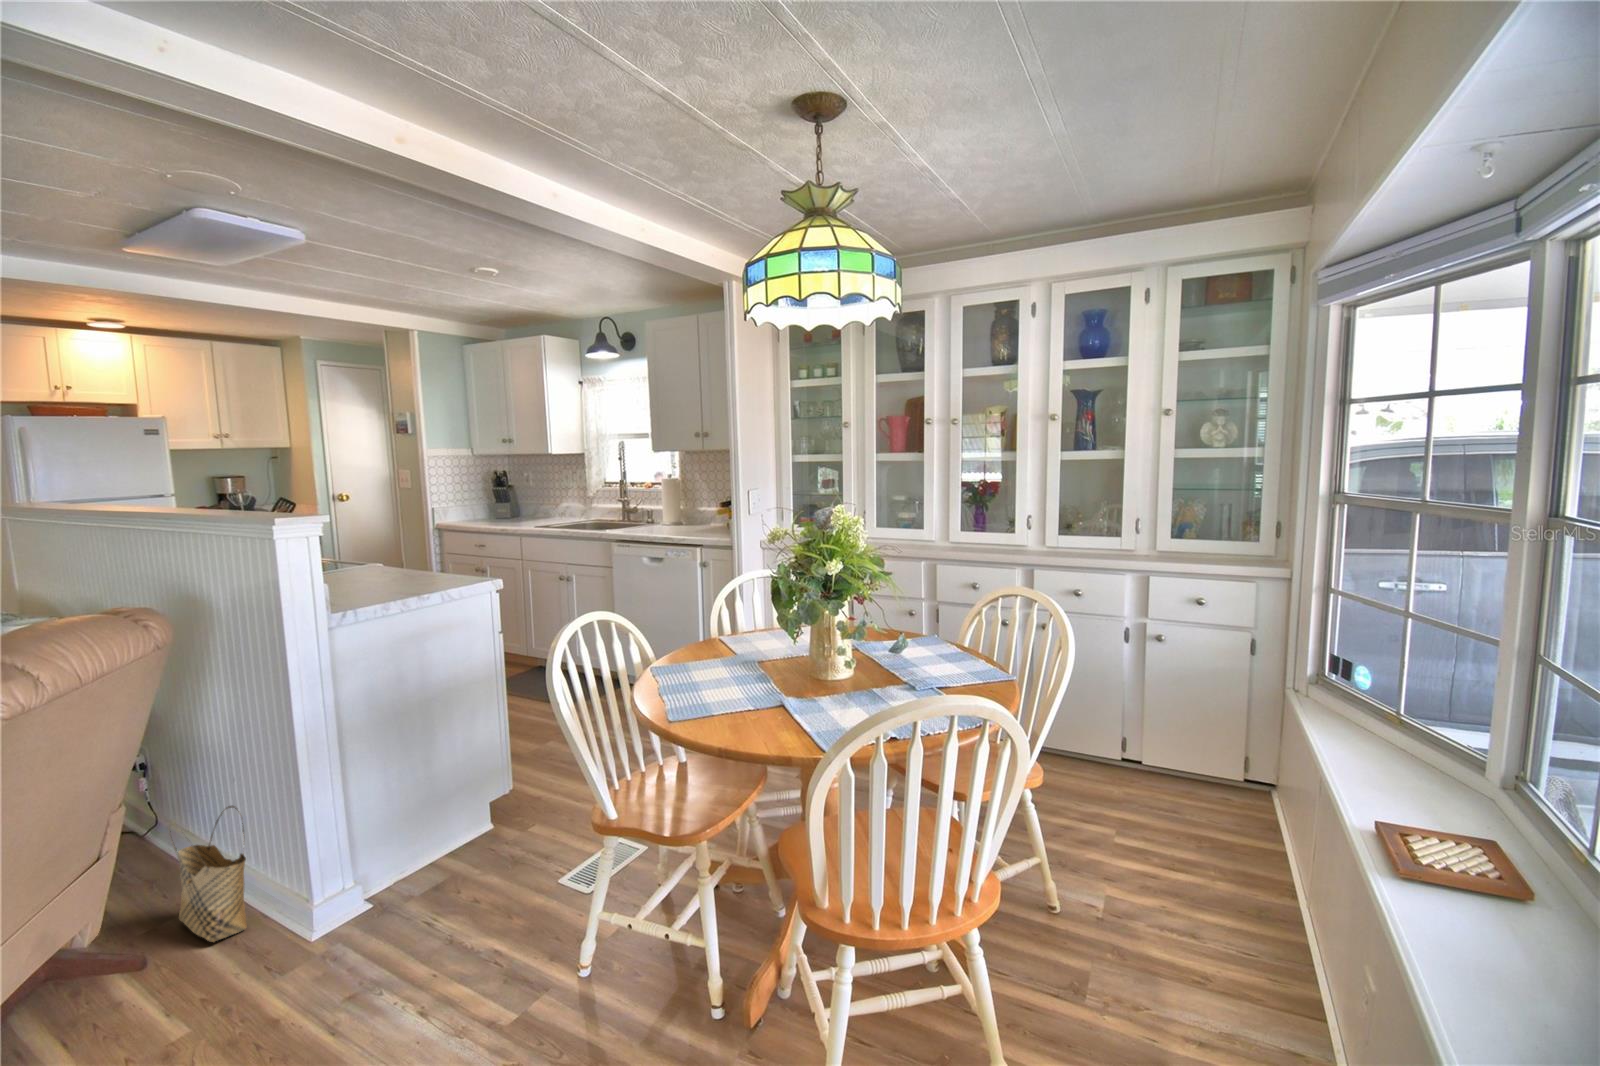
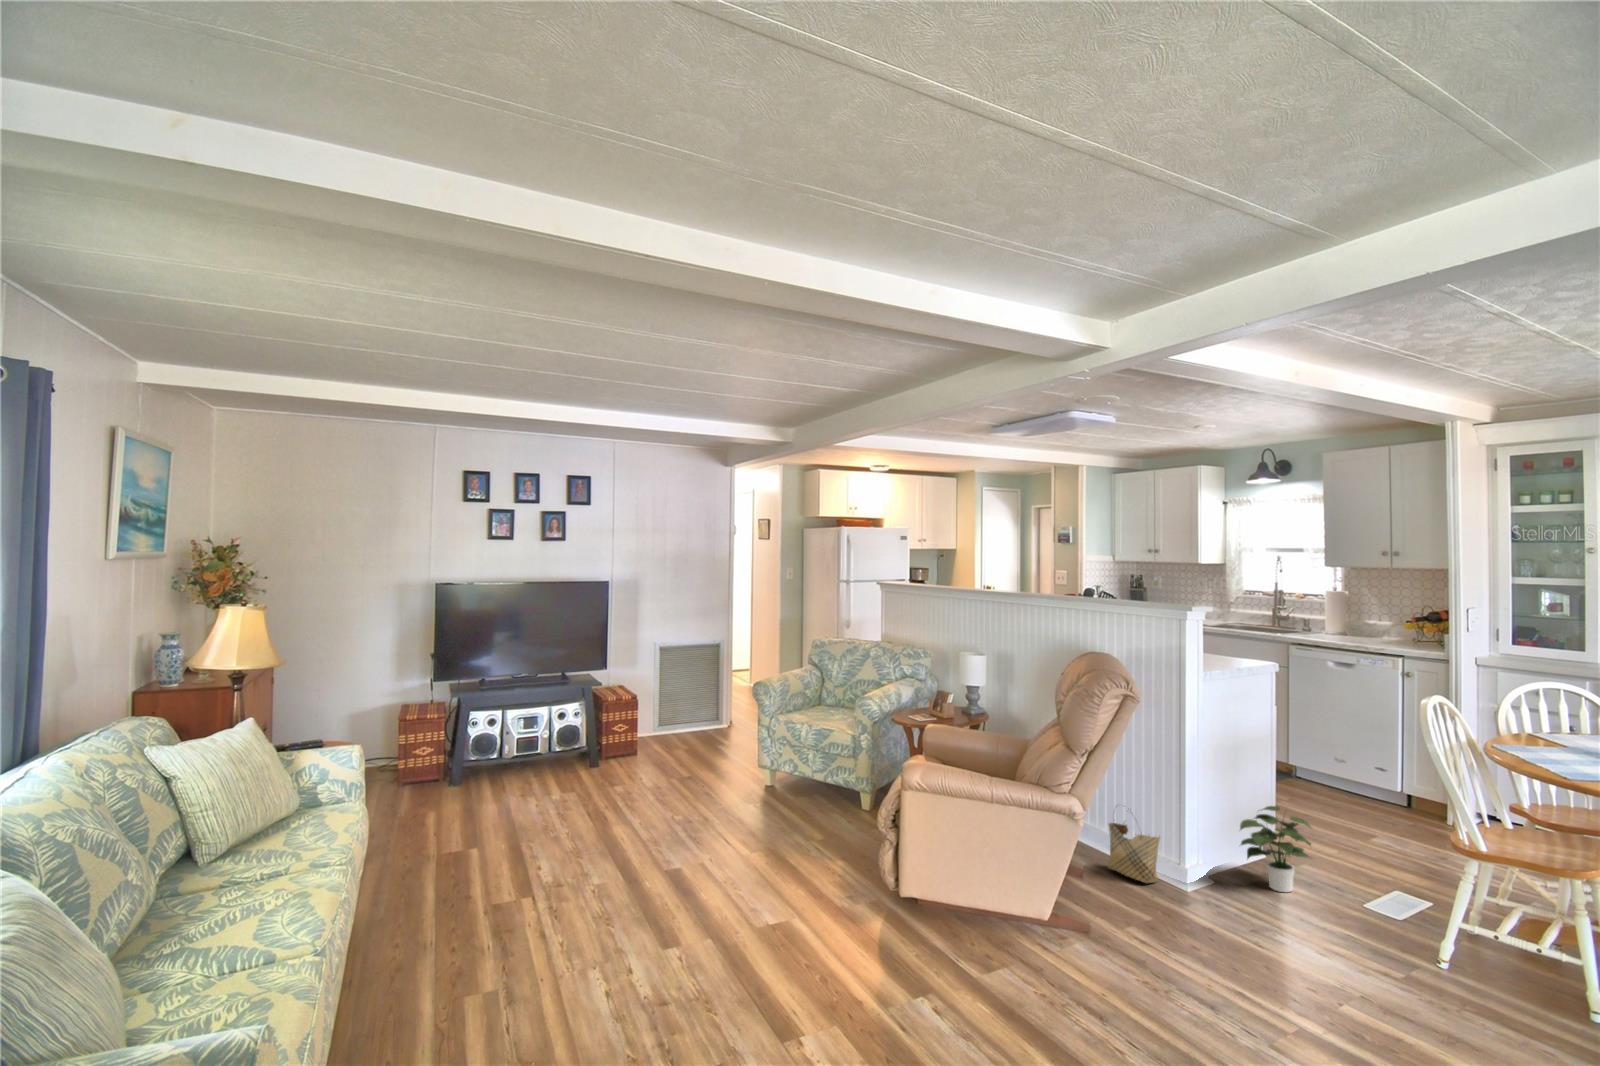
potted plant: none [371,771,489,895] -> present [1240,806,1311,892]

